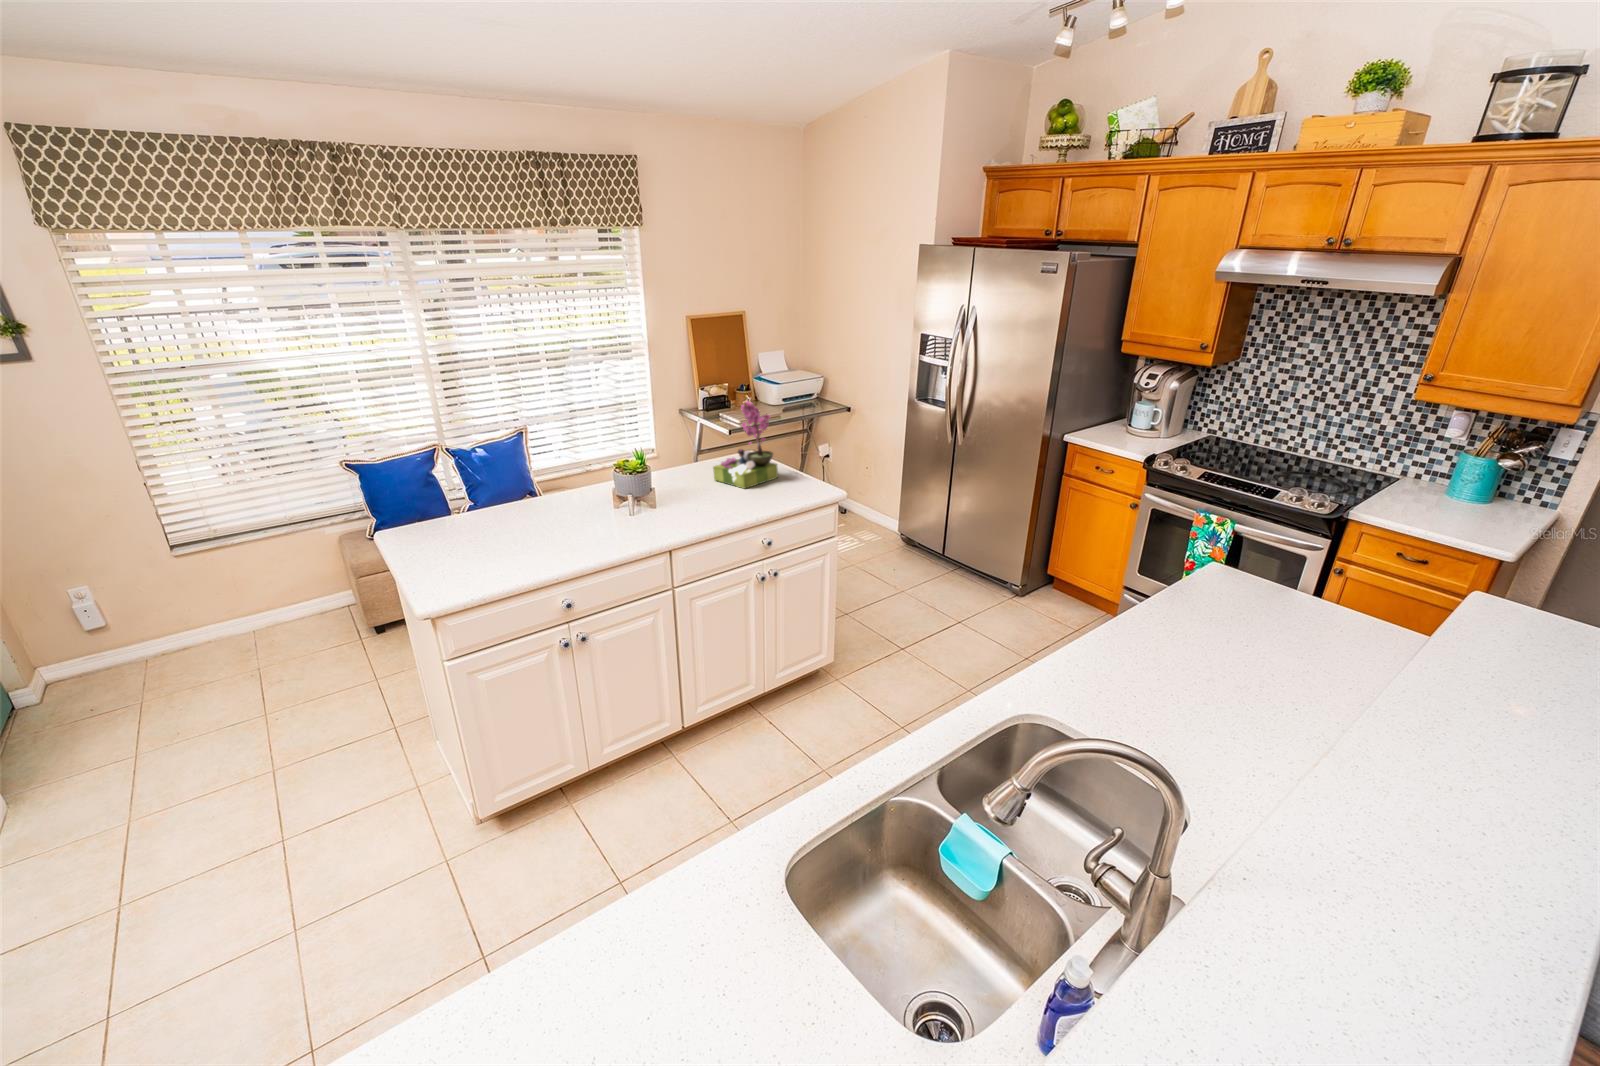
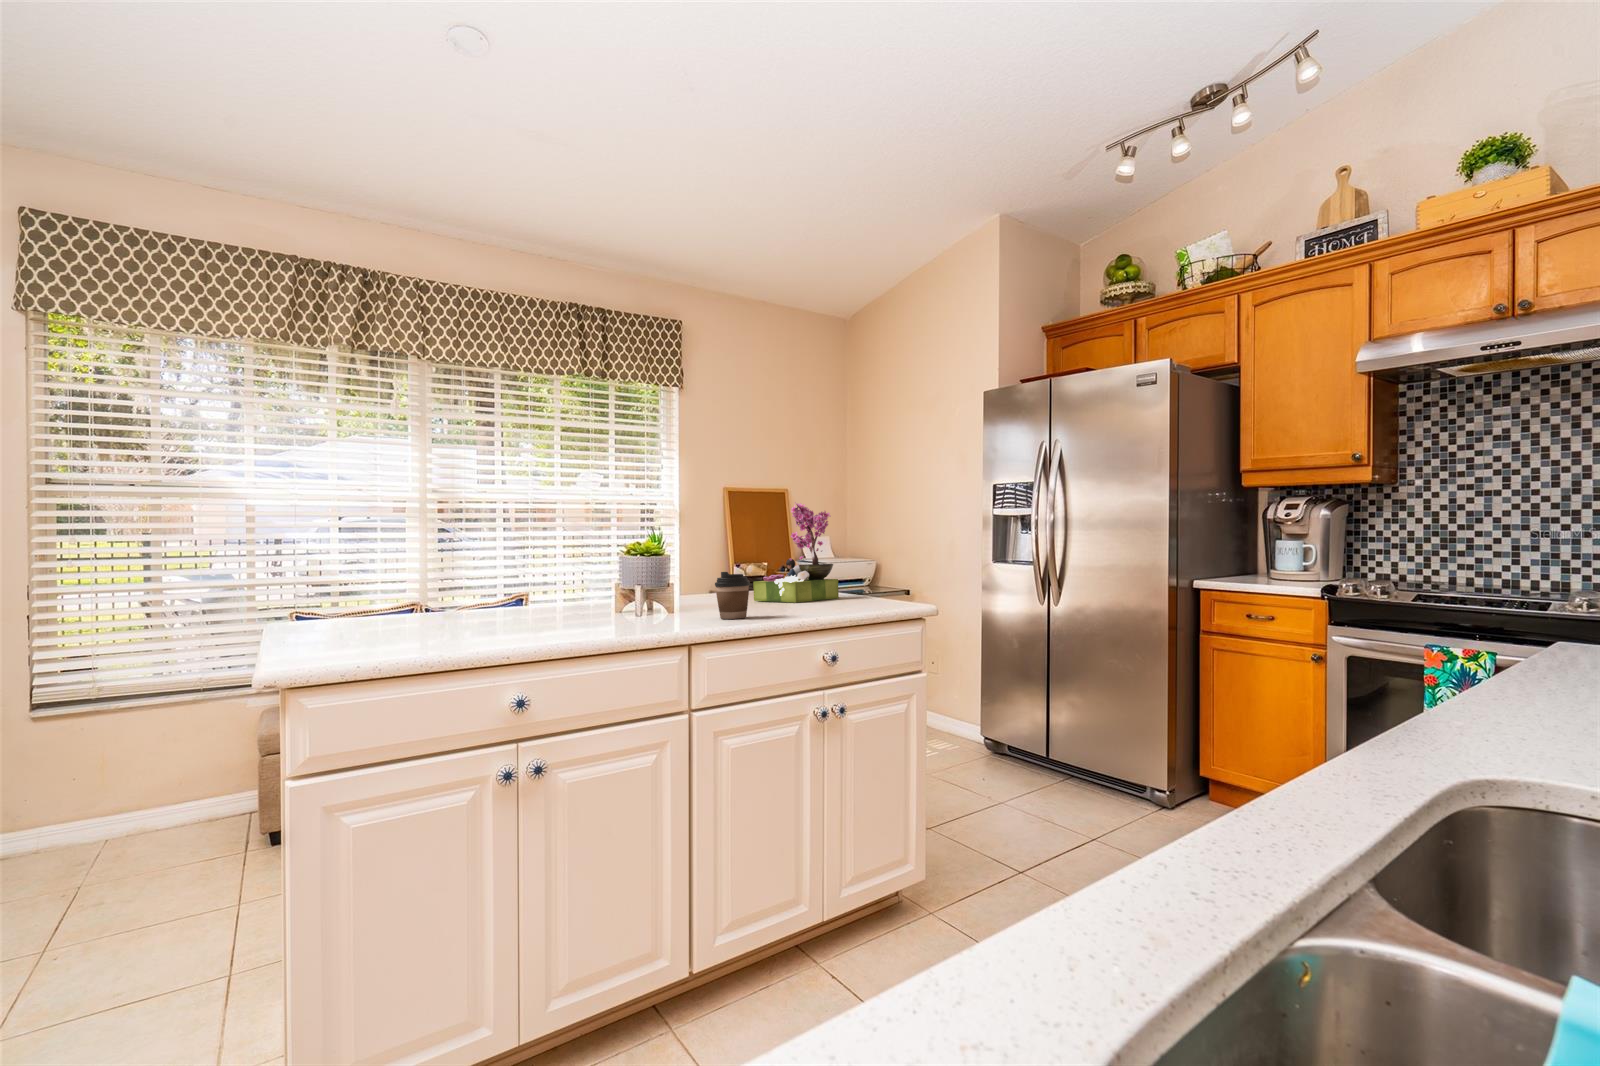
coffee cup: none [683,499,708,532] -> present [715,572,750,619]

